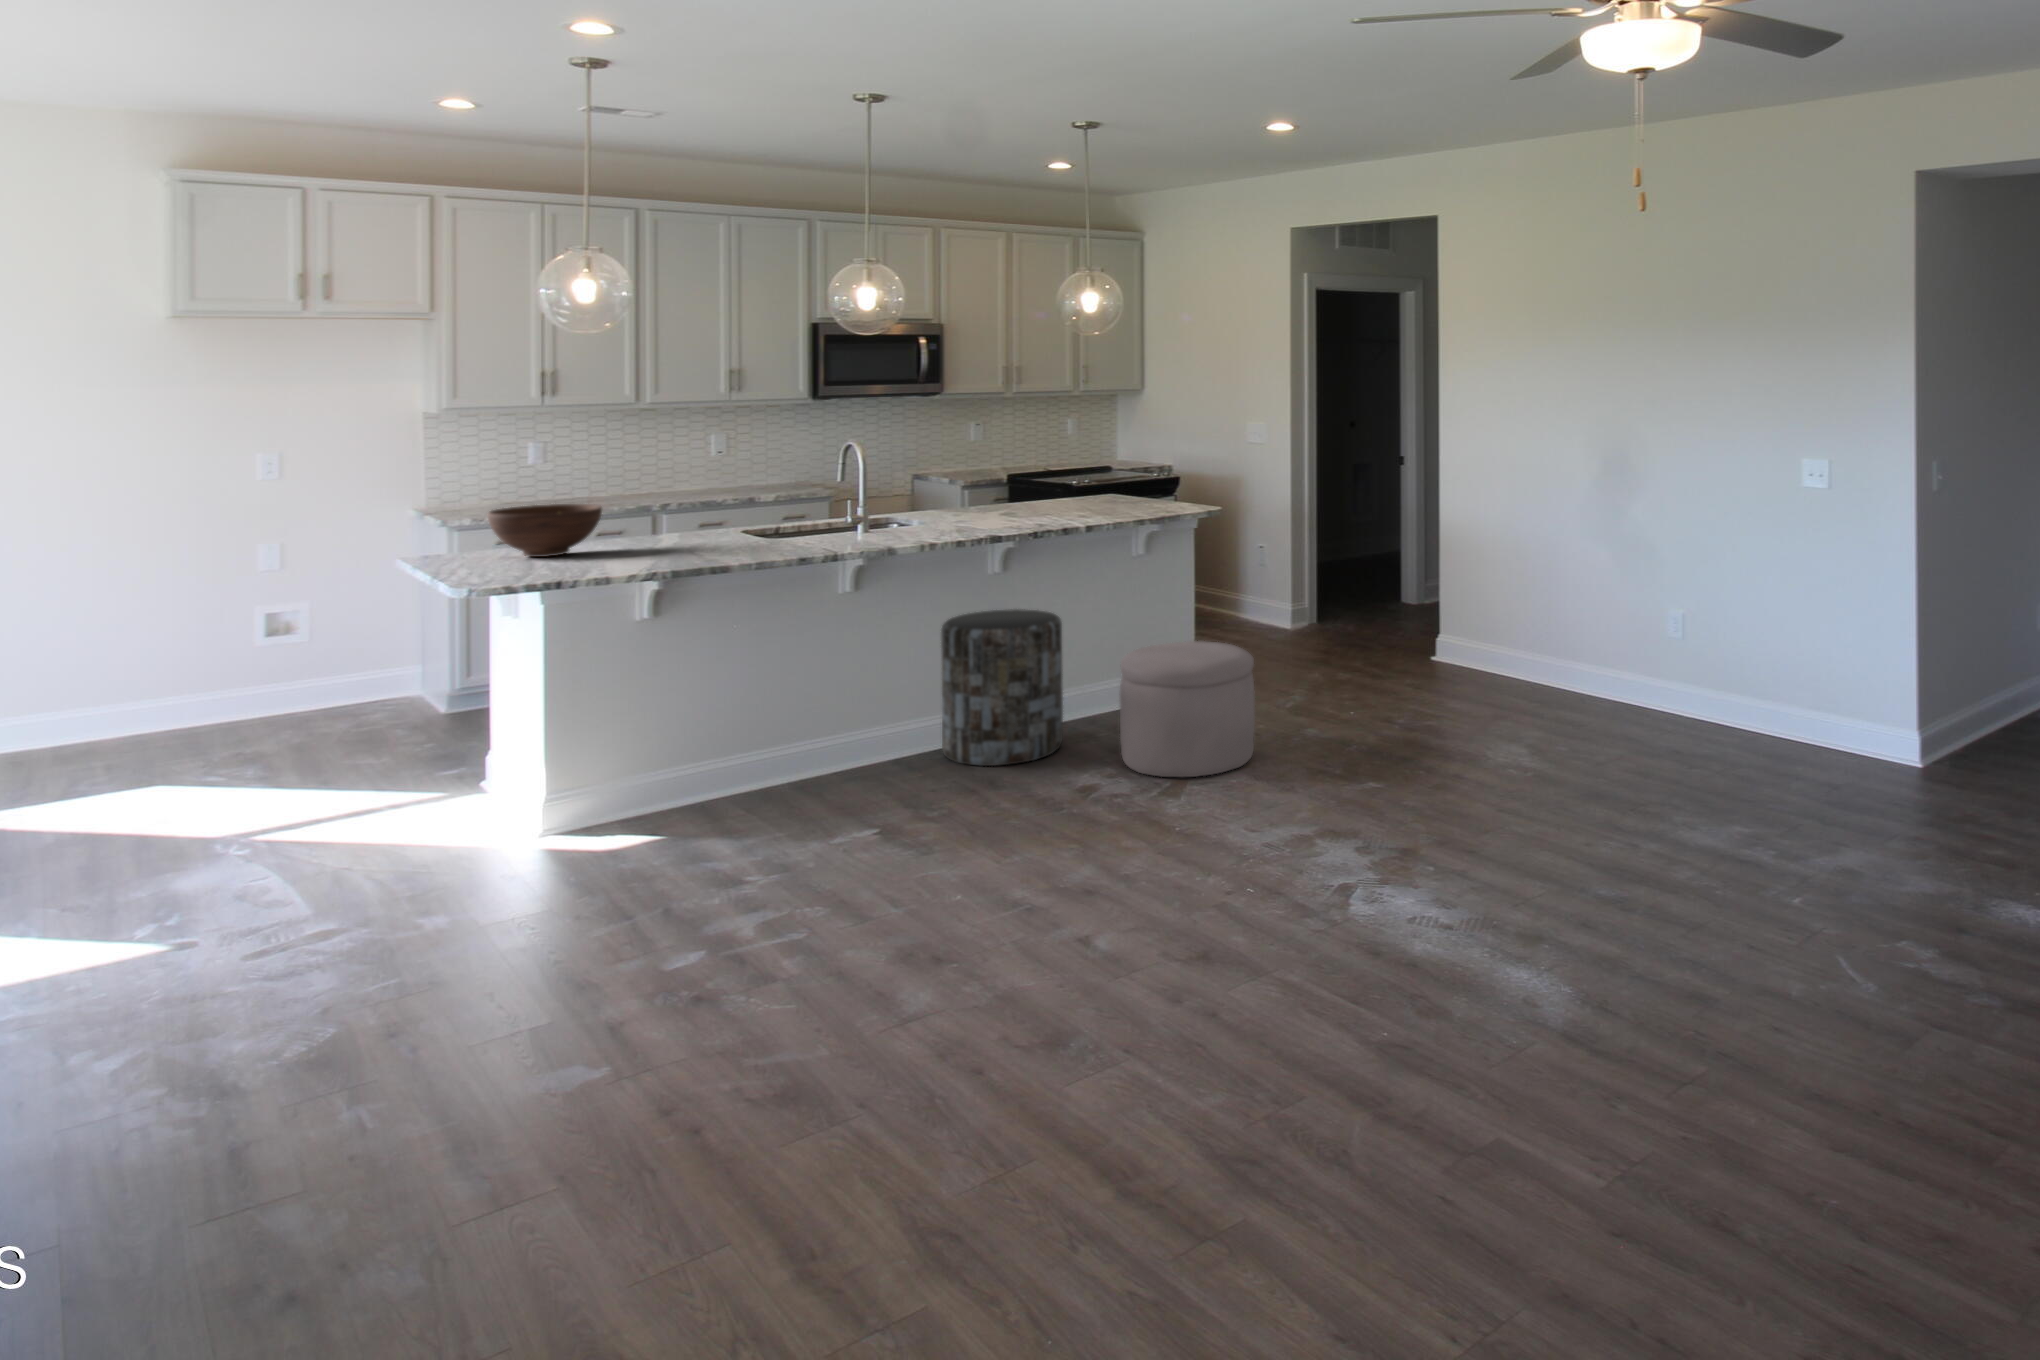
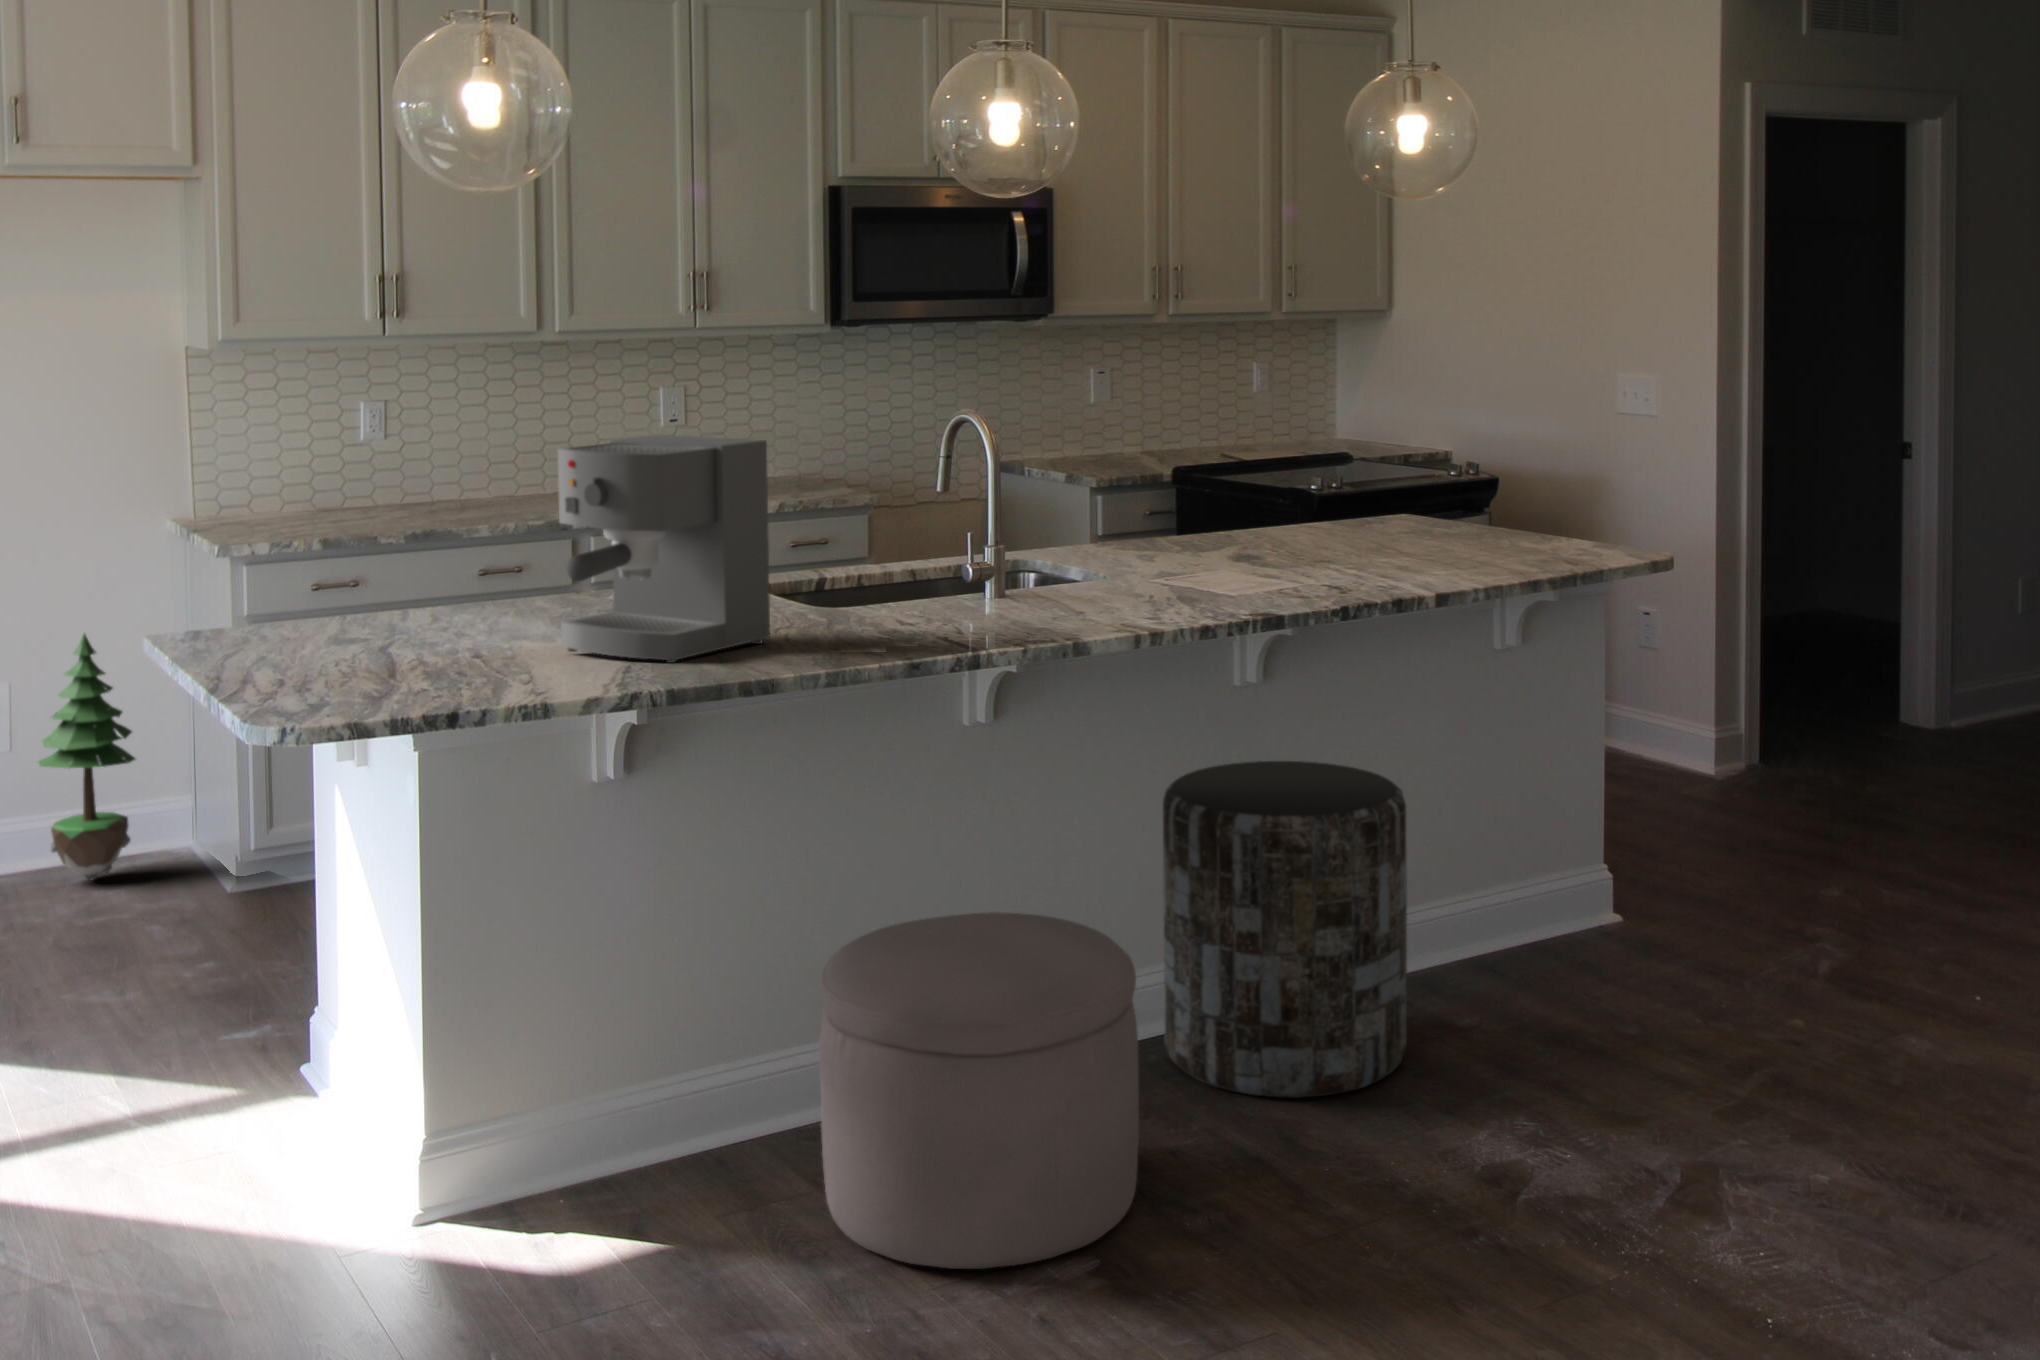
coffee maker: none [622,451,733,559] -> present [558,435,770,663]
fruit bowl: present [488,504,602,557] -> none [306,536,515,645]
potted tree: none [327,570,388,709] -> present [38,634,135,880]
ottoman: present [1120,641,1255,777] -> present [819,912,1139,1269]

